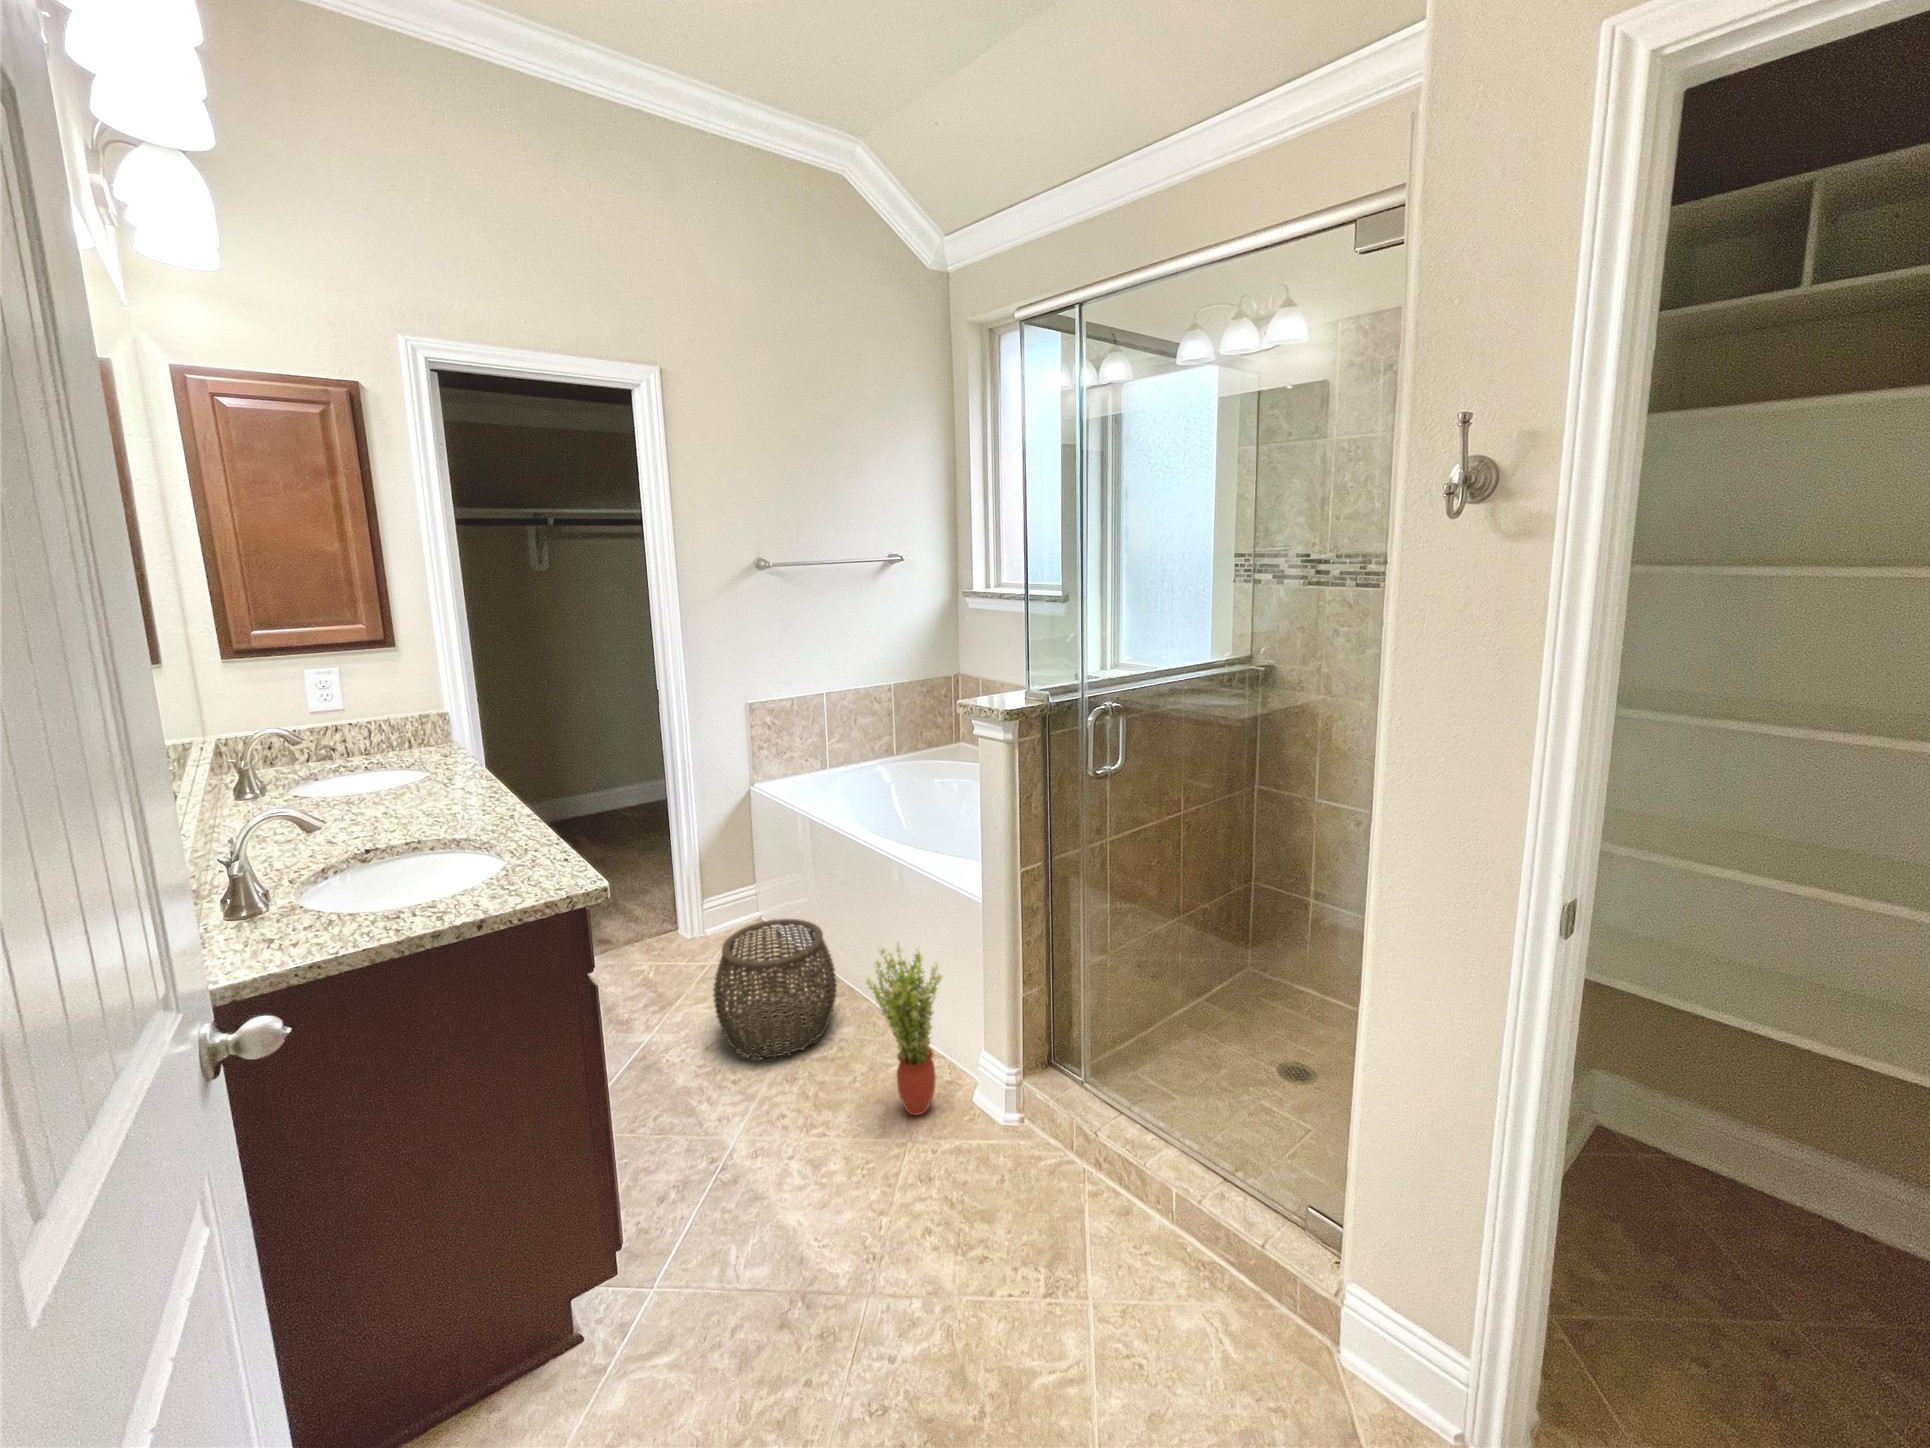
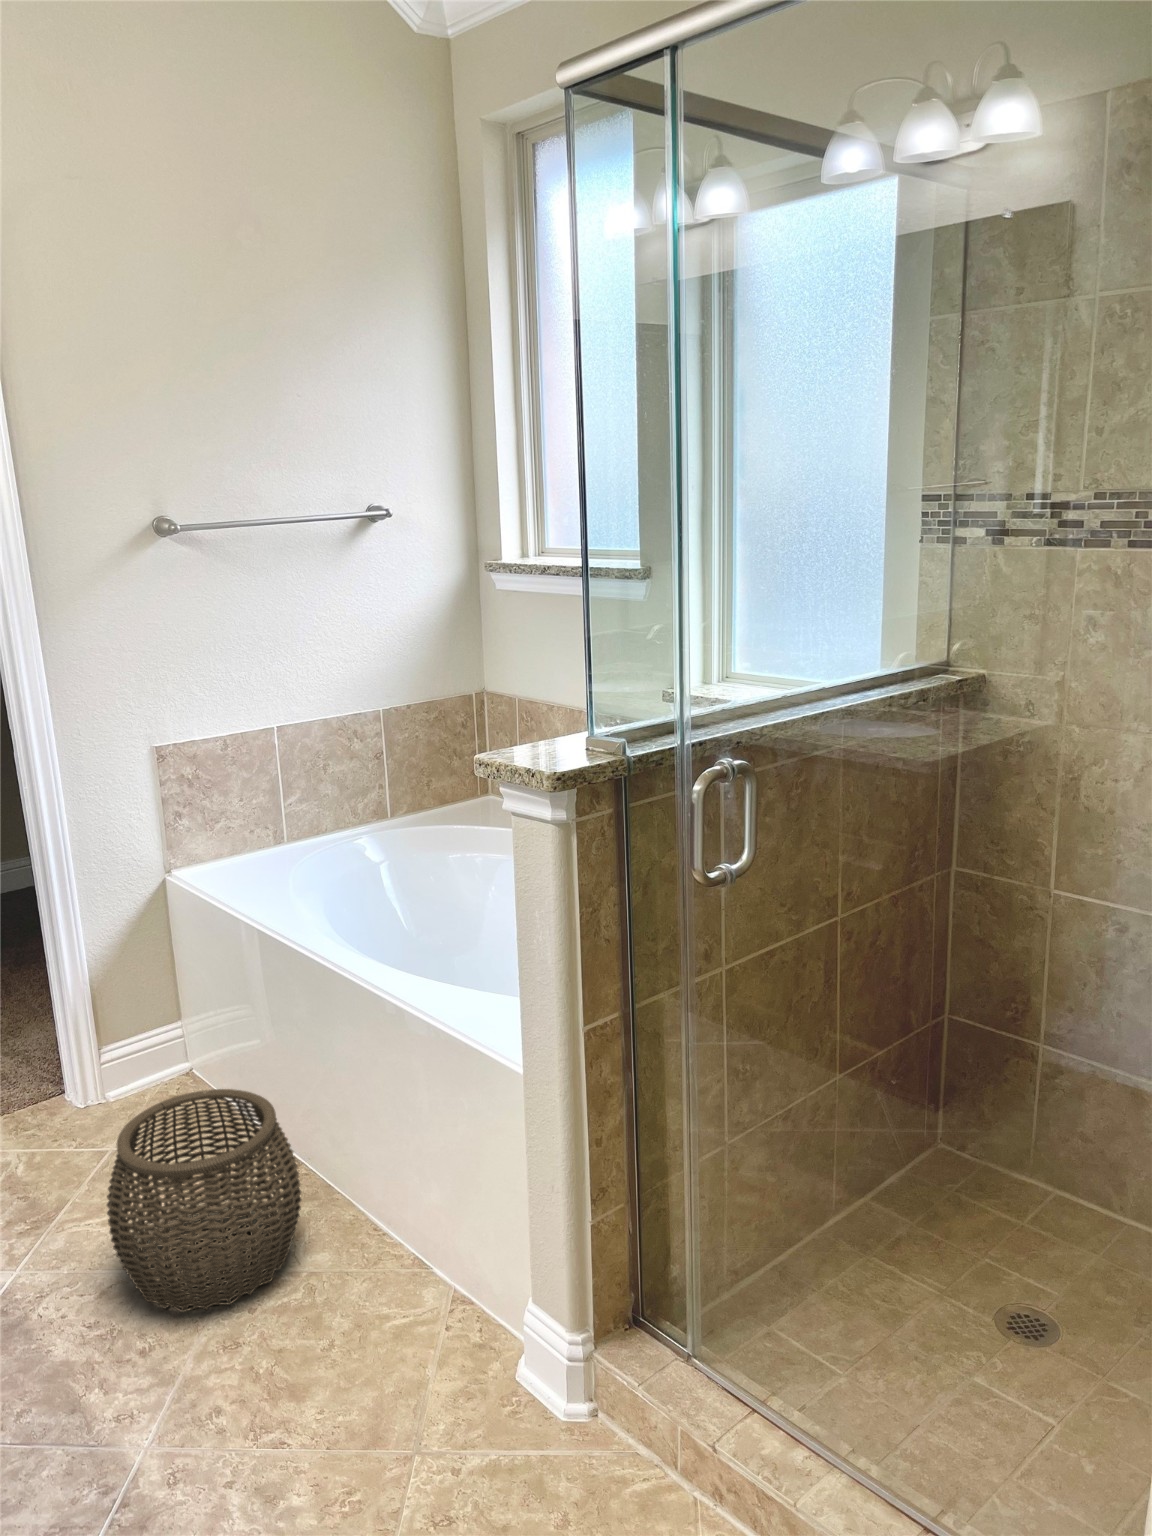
potted plant: present [866,946,942,1115] -> none [335,1143,463,1407]

